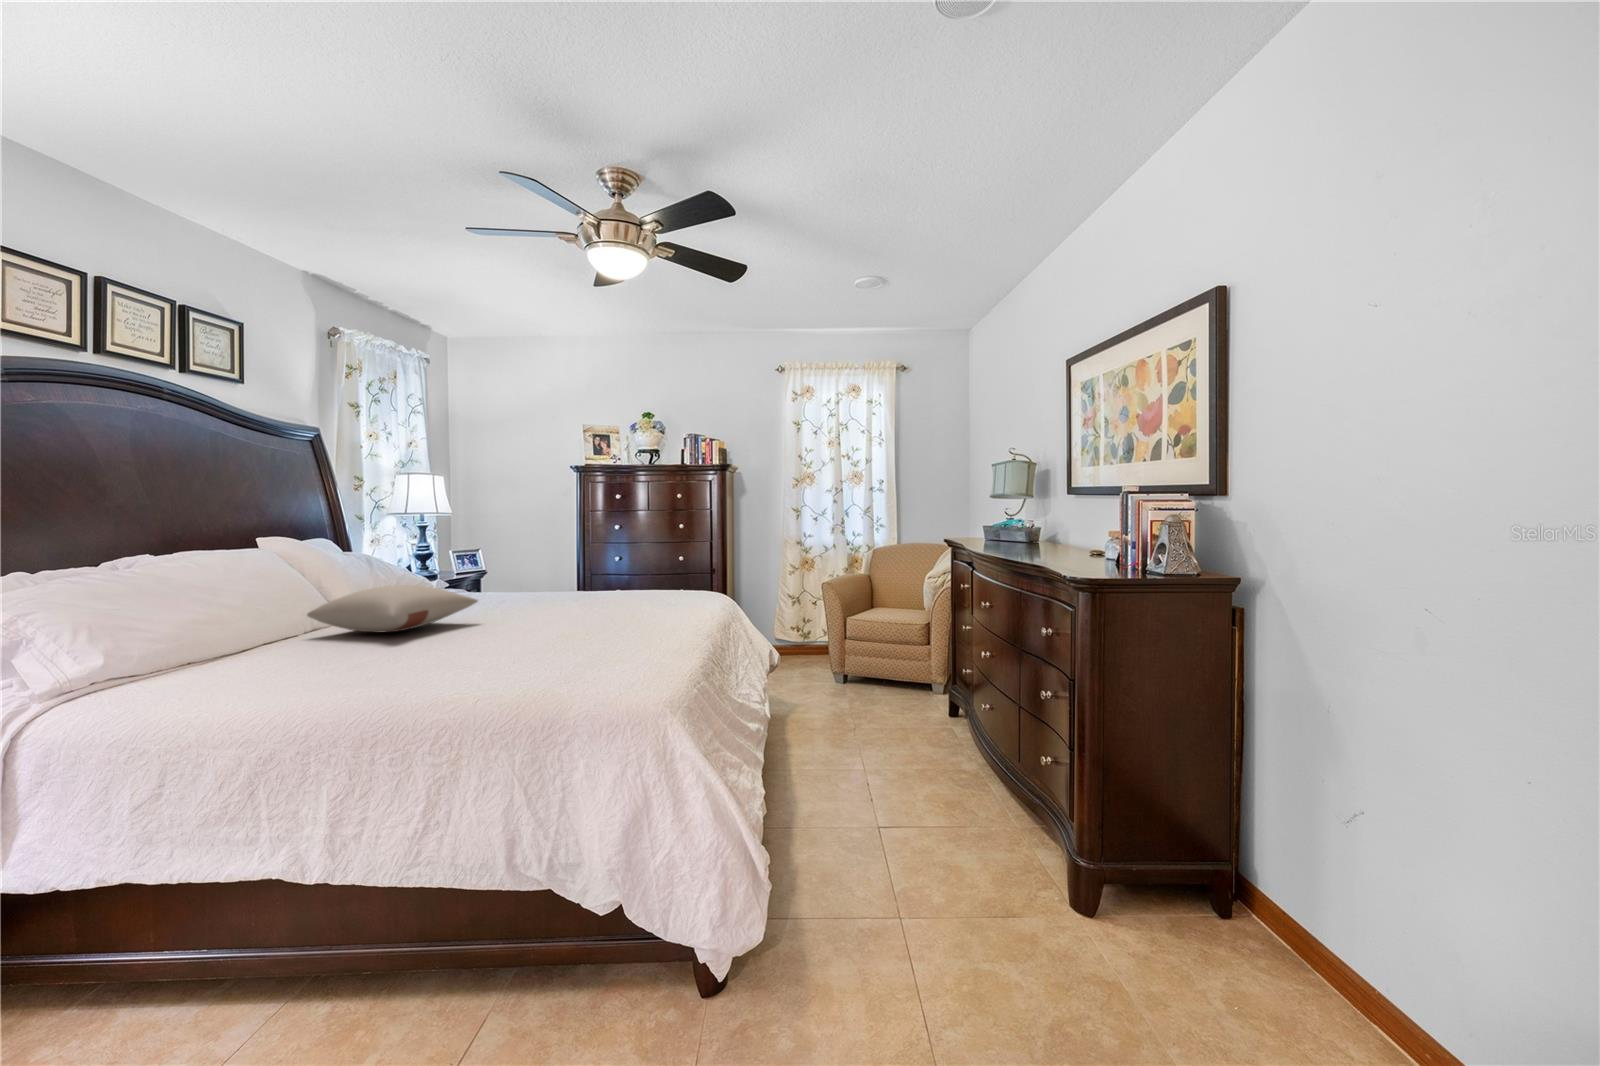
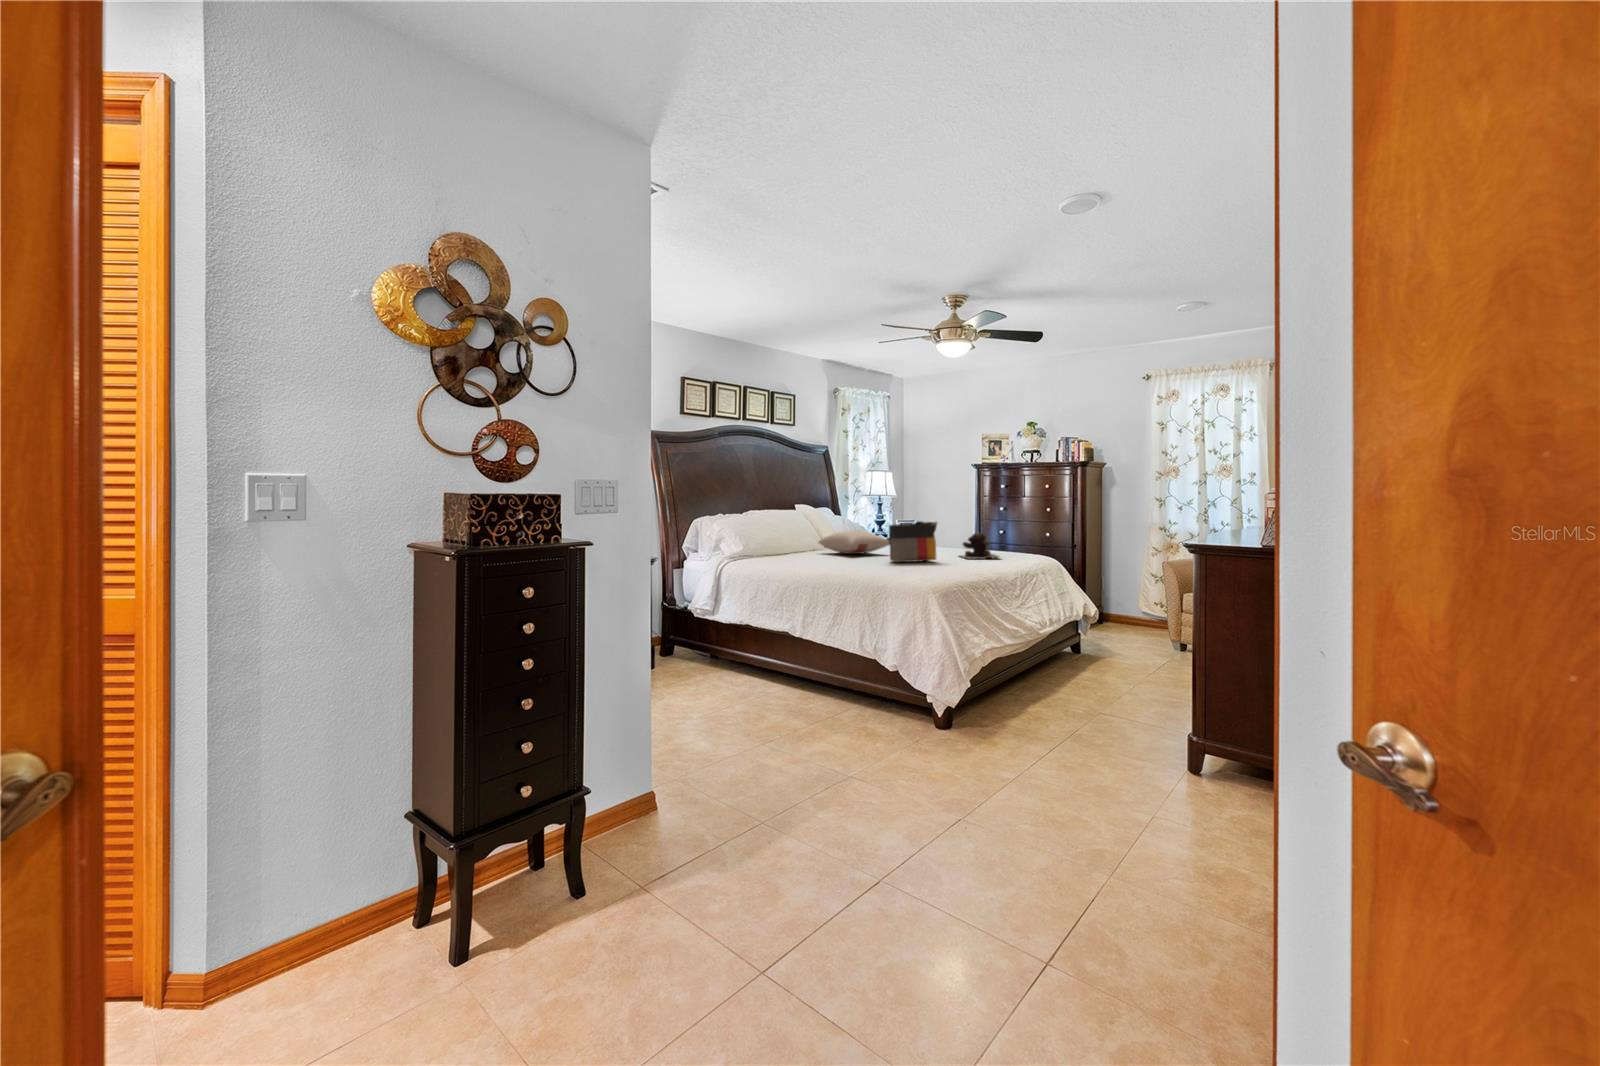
tote bag: none [483,562,578,648] -> present [889,521,937,562]
teddy bear: none [594,571,672,617] -> present [960,533,999,559]

